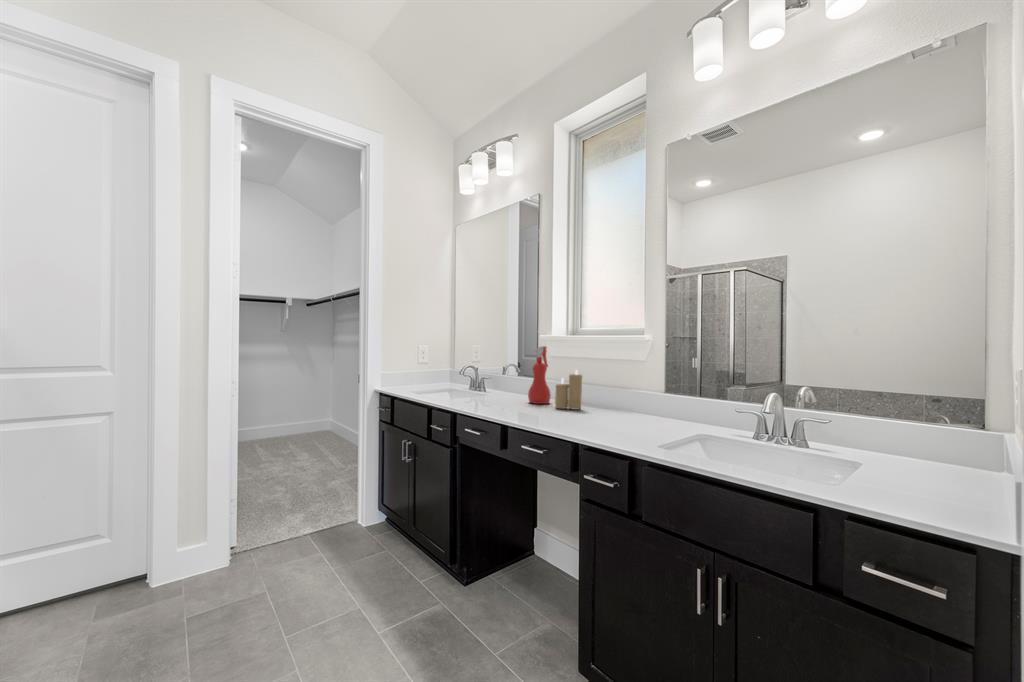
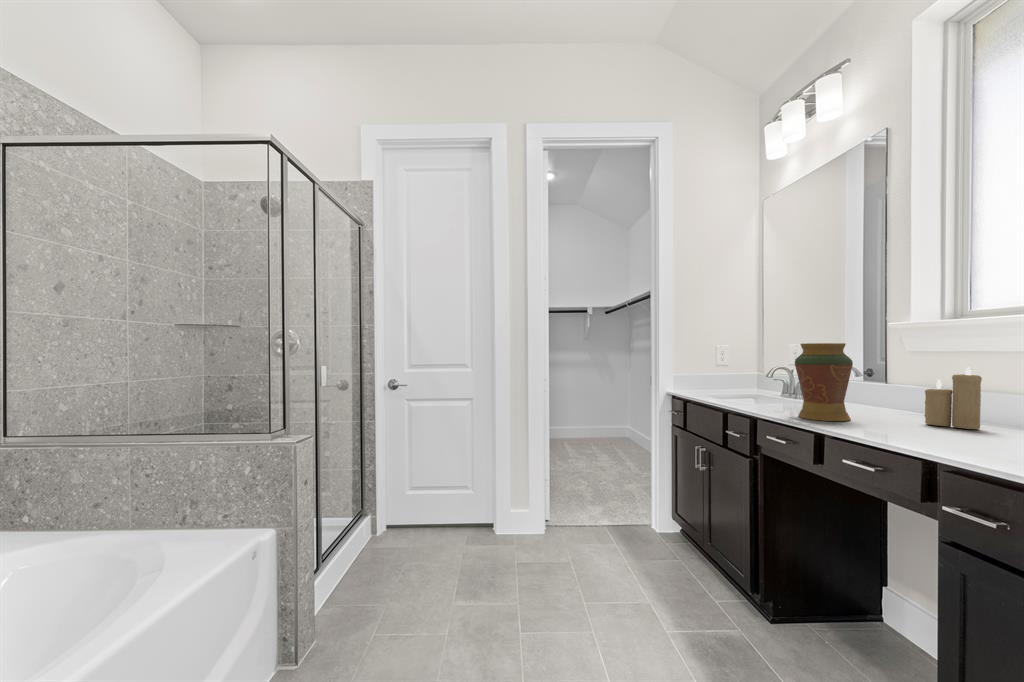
spray bottle: present [528,346,551,404] -> none [874,335,916,417]
decorative vase: none [482,352,518,412] -> present [795,343,853,421]

